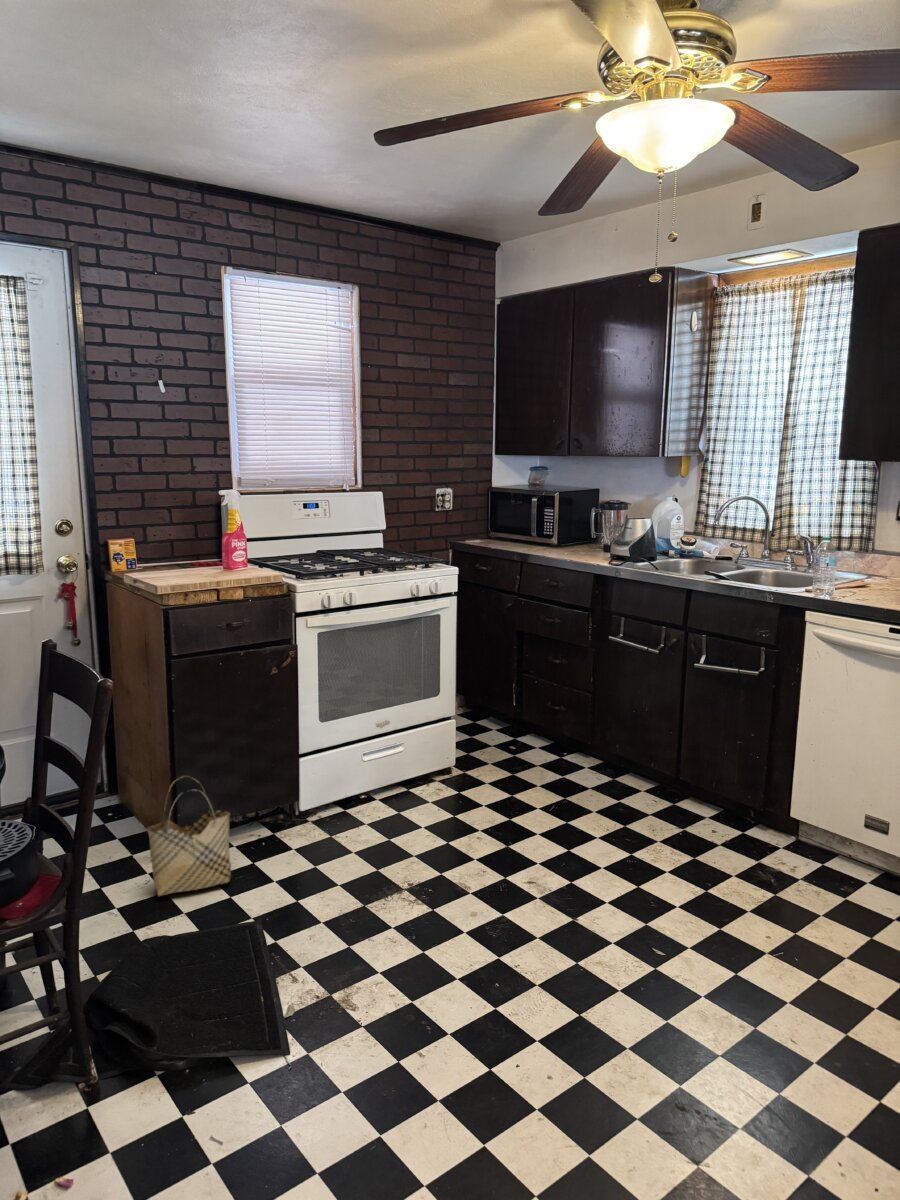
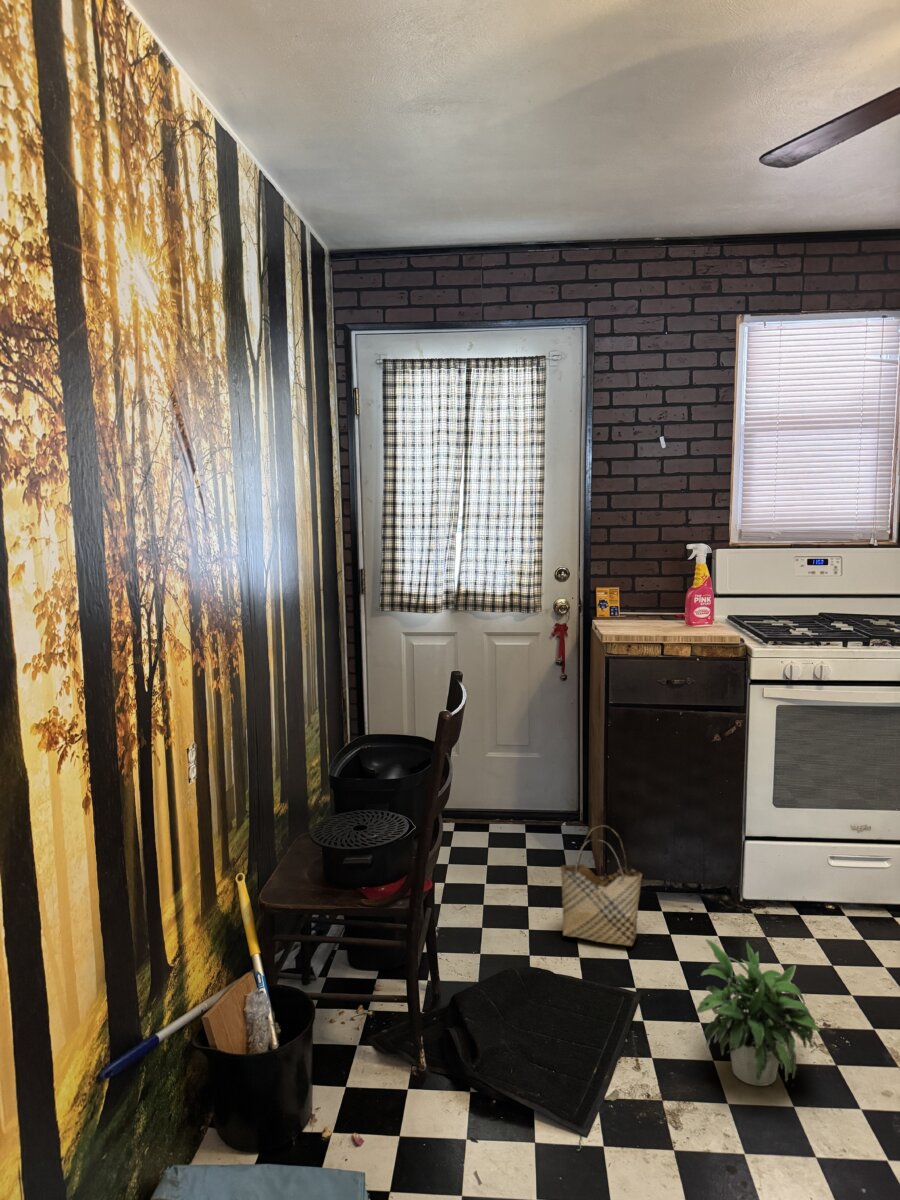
potted plant: none [326,835,438,952] -> present [696,940,820,1086]

